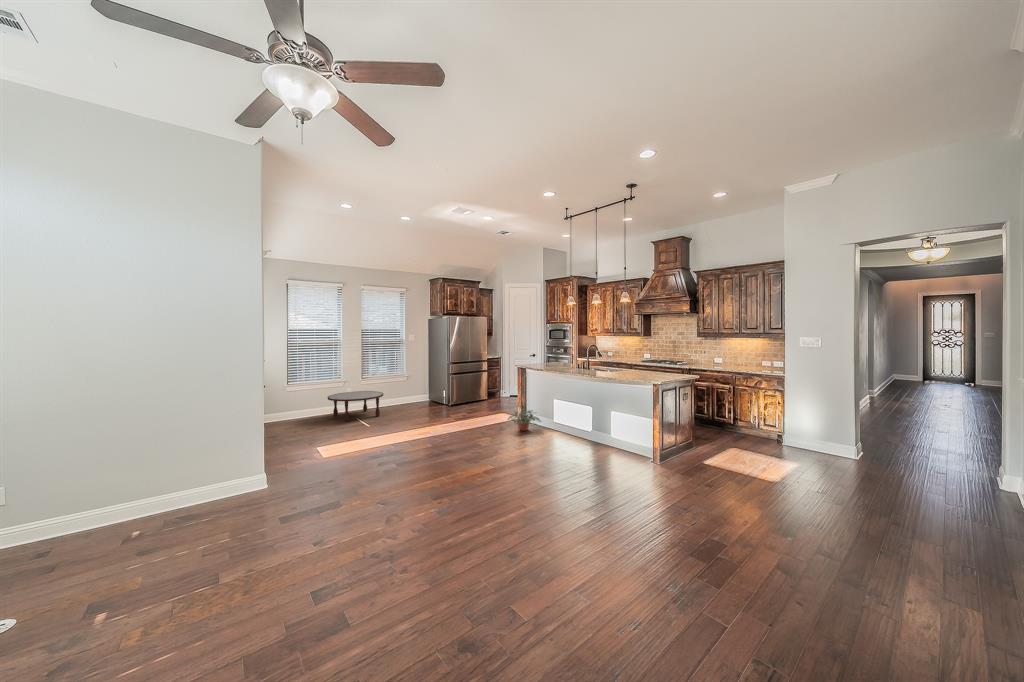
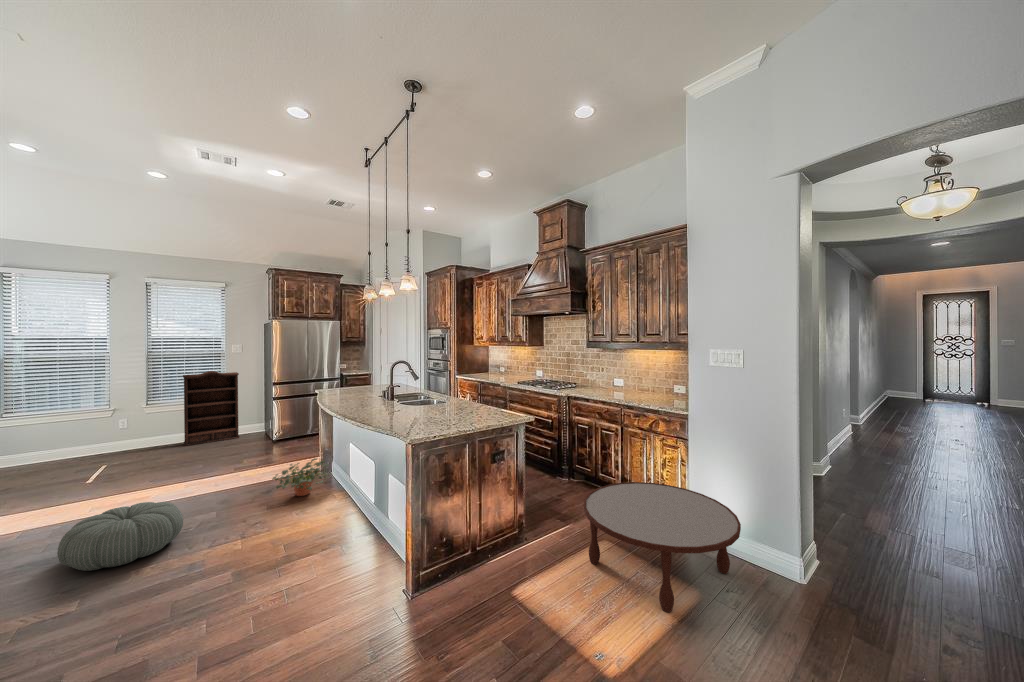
bookshelf: none [382,355,417,408] -> present [183,371,239,446]
coffee table: present [328,391,383,421] -> present [584,482,741,612]
pouf: none [444,426,494,456] -> present [57,502,183,571]

